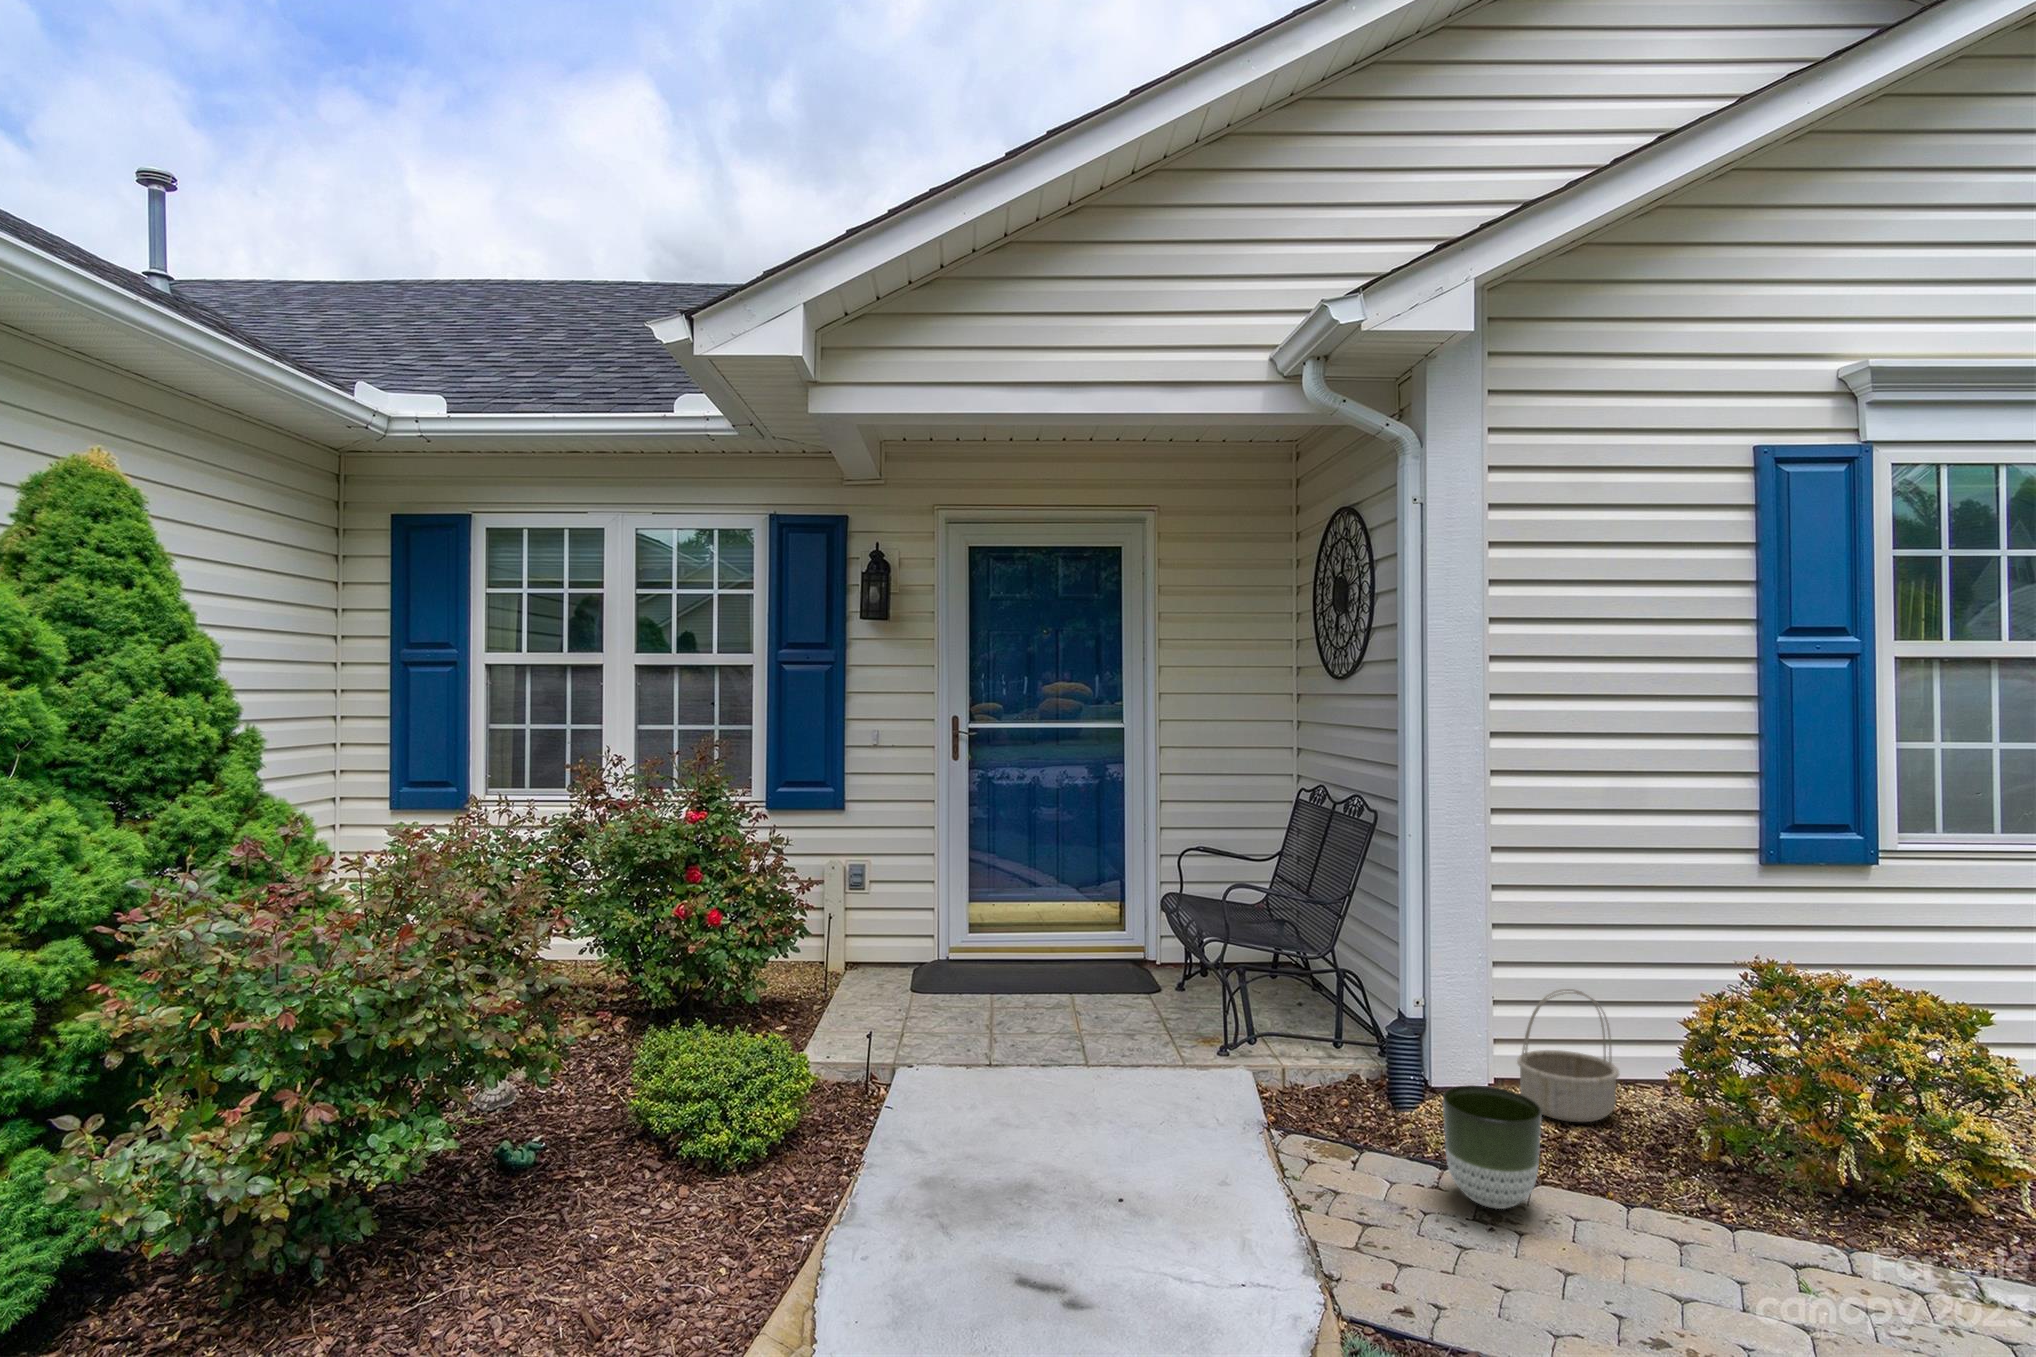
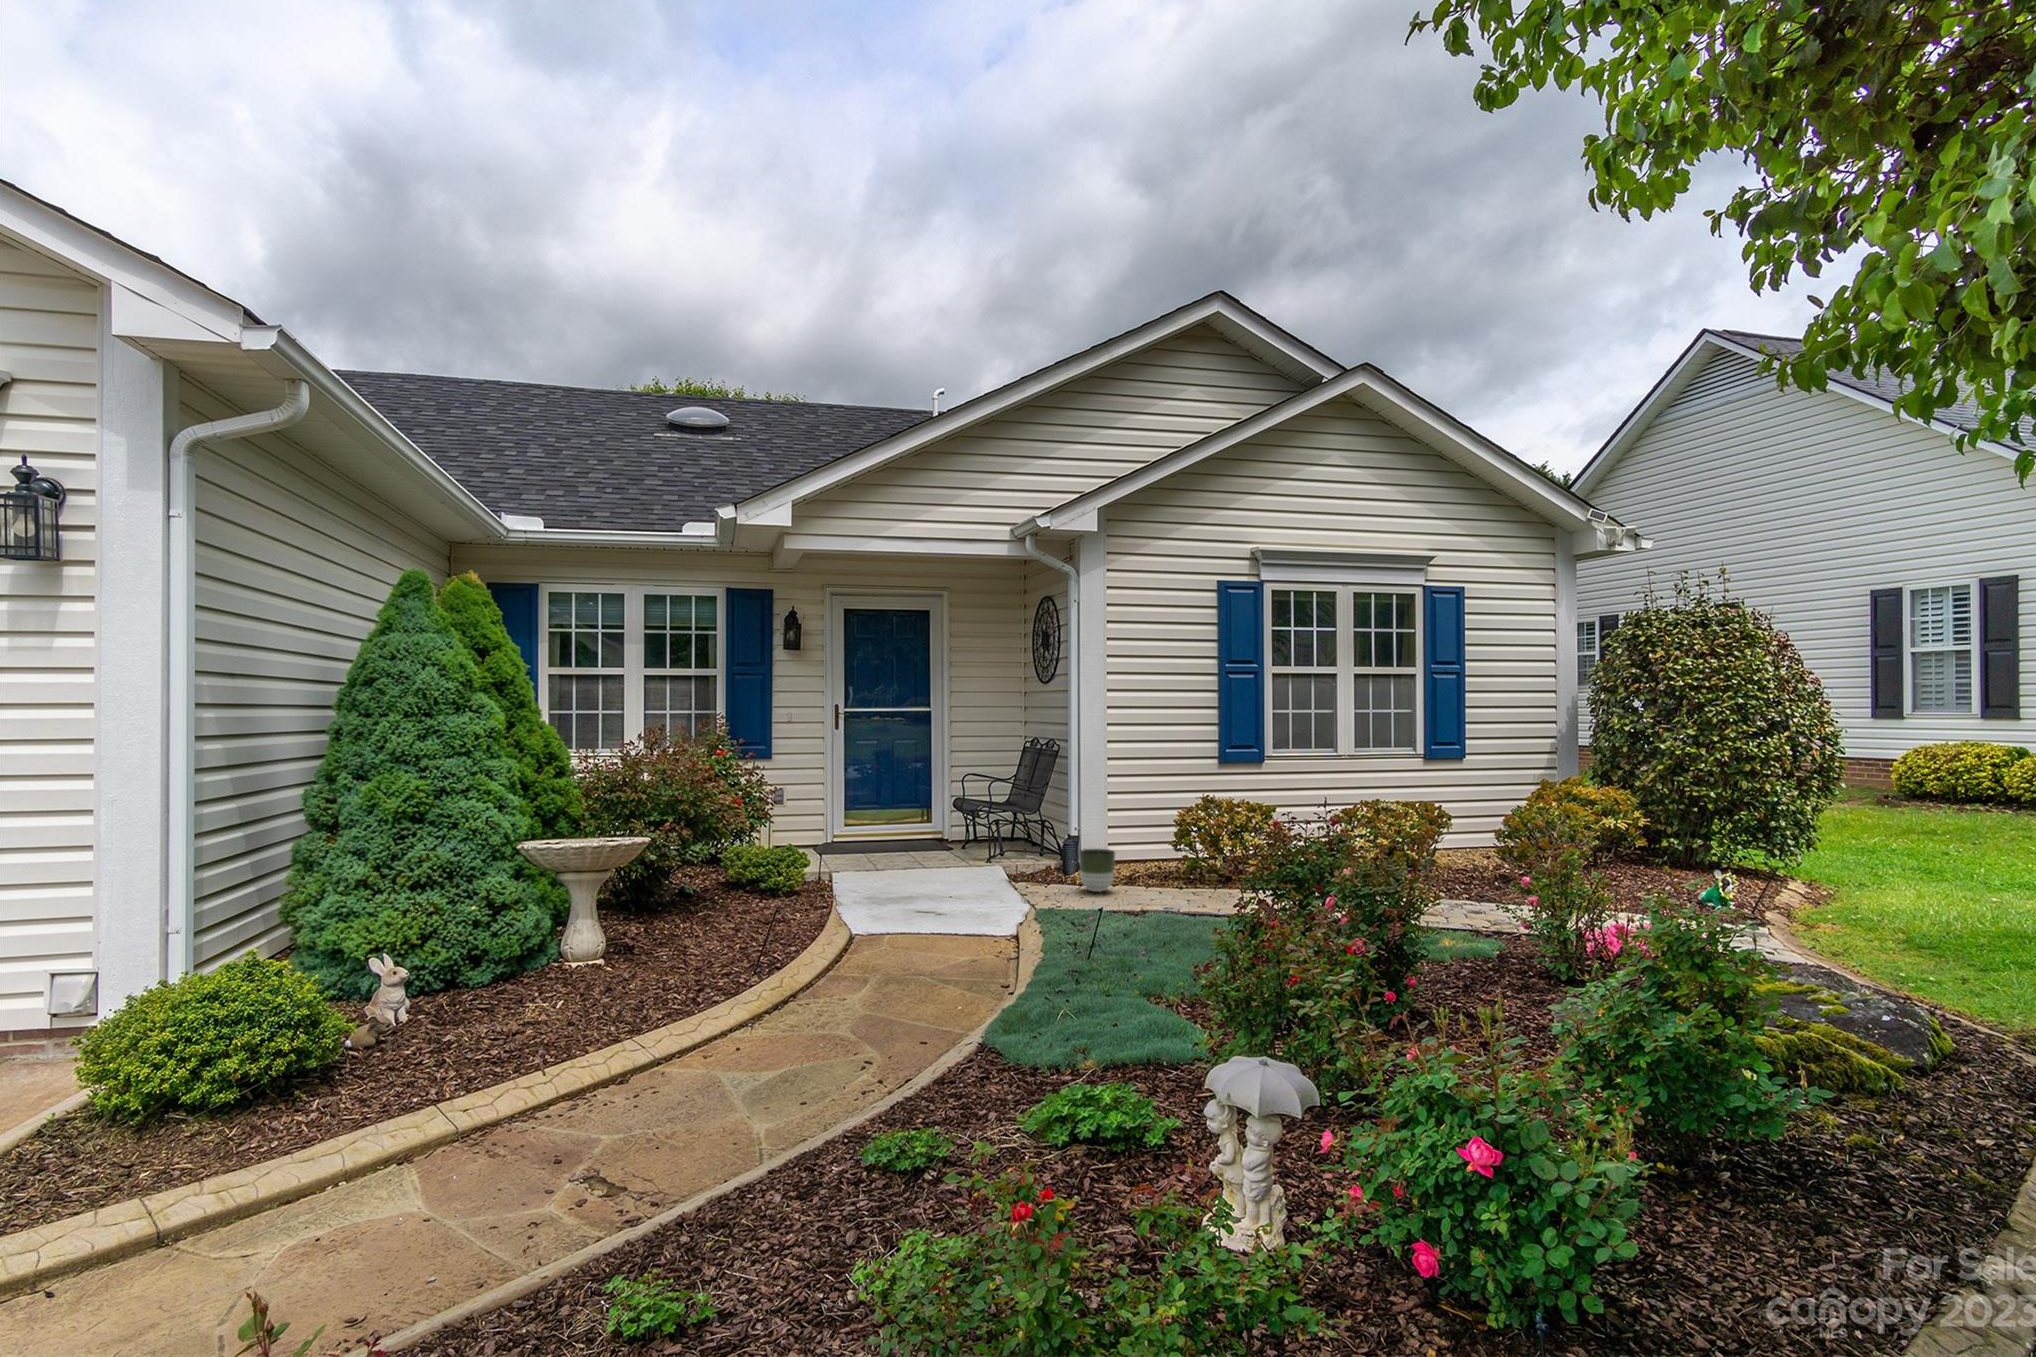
basket: present [1517,989,1619,1122] -> none [1117,819,1157,874]

